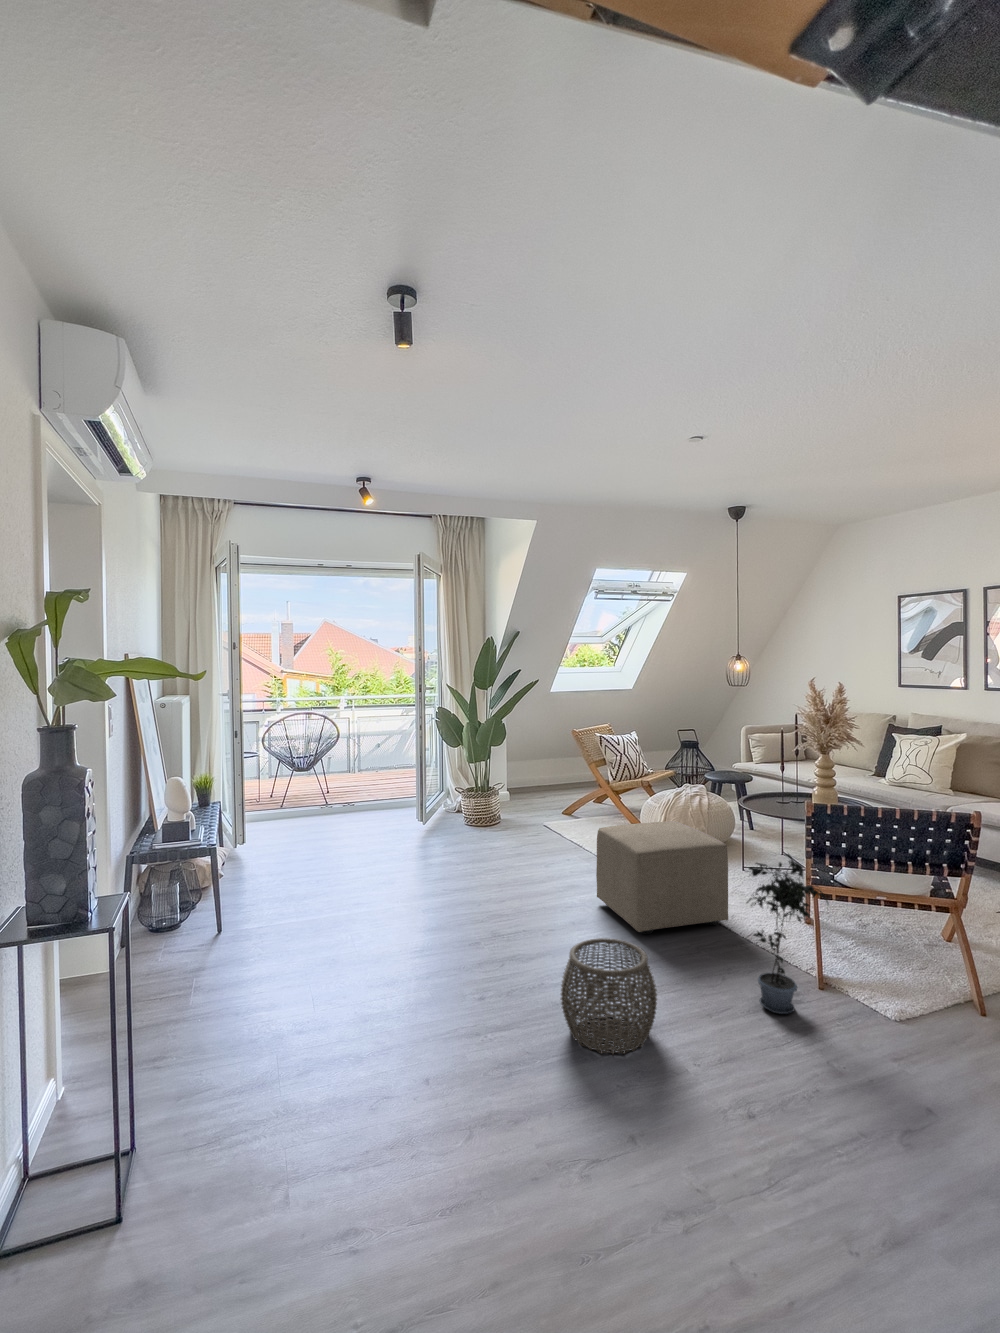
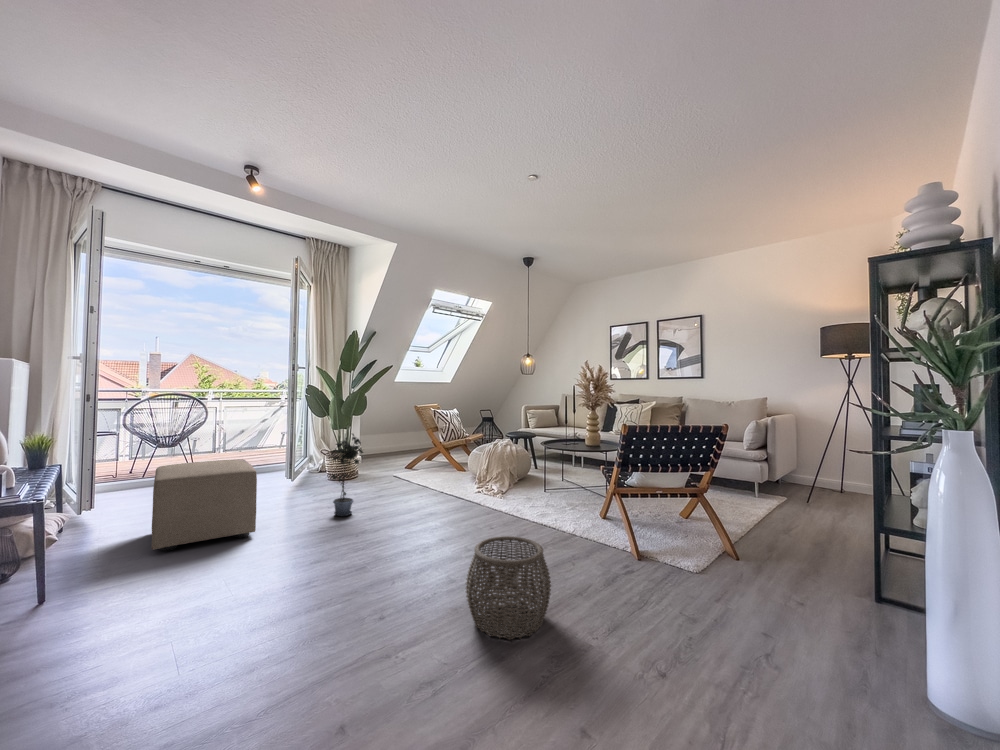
ottoman: present [596,821,728,934] -> present [151,459,257,551]
potted plant: present [747,854,829,1014] -> present [331,434,363,516]

